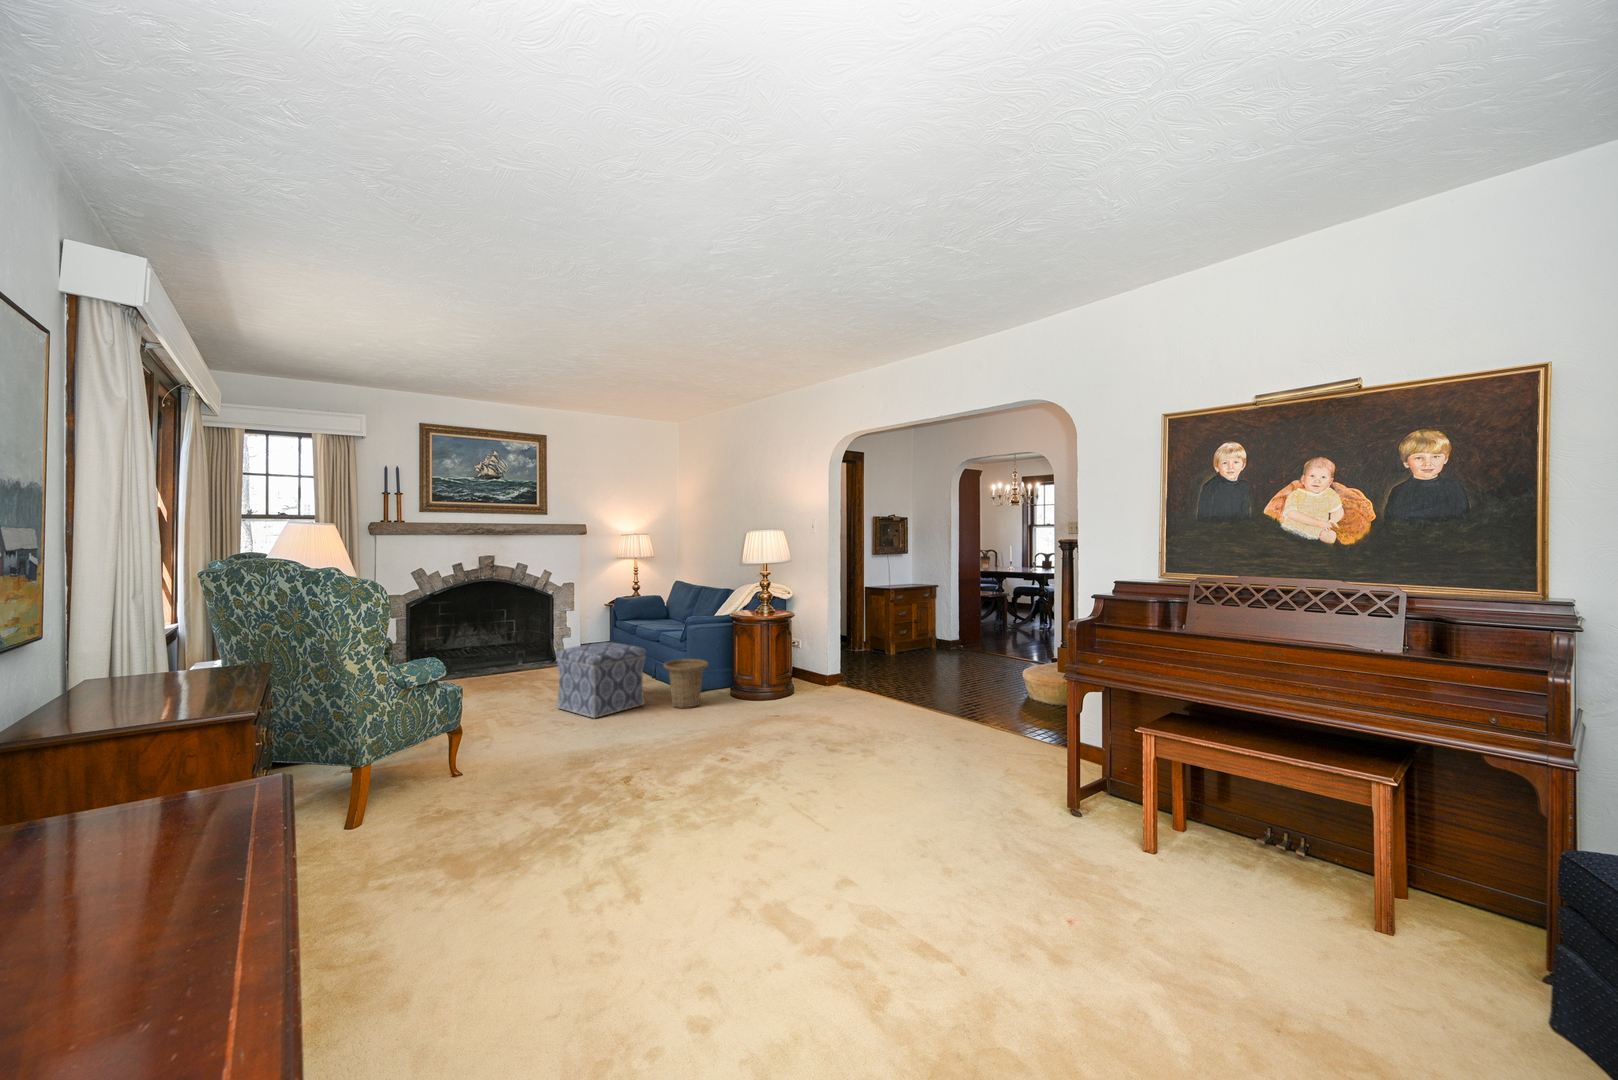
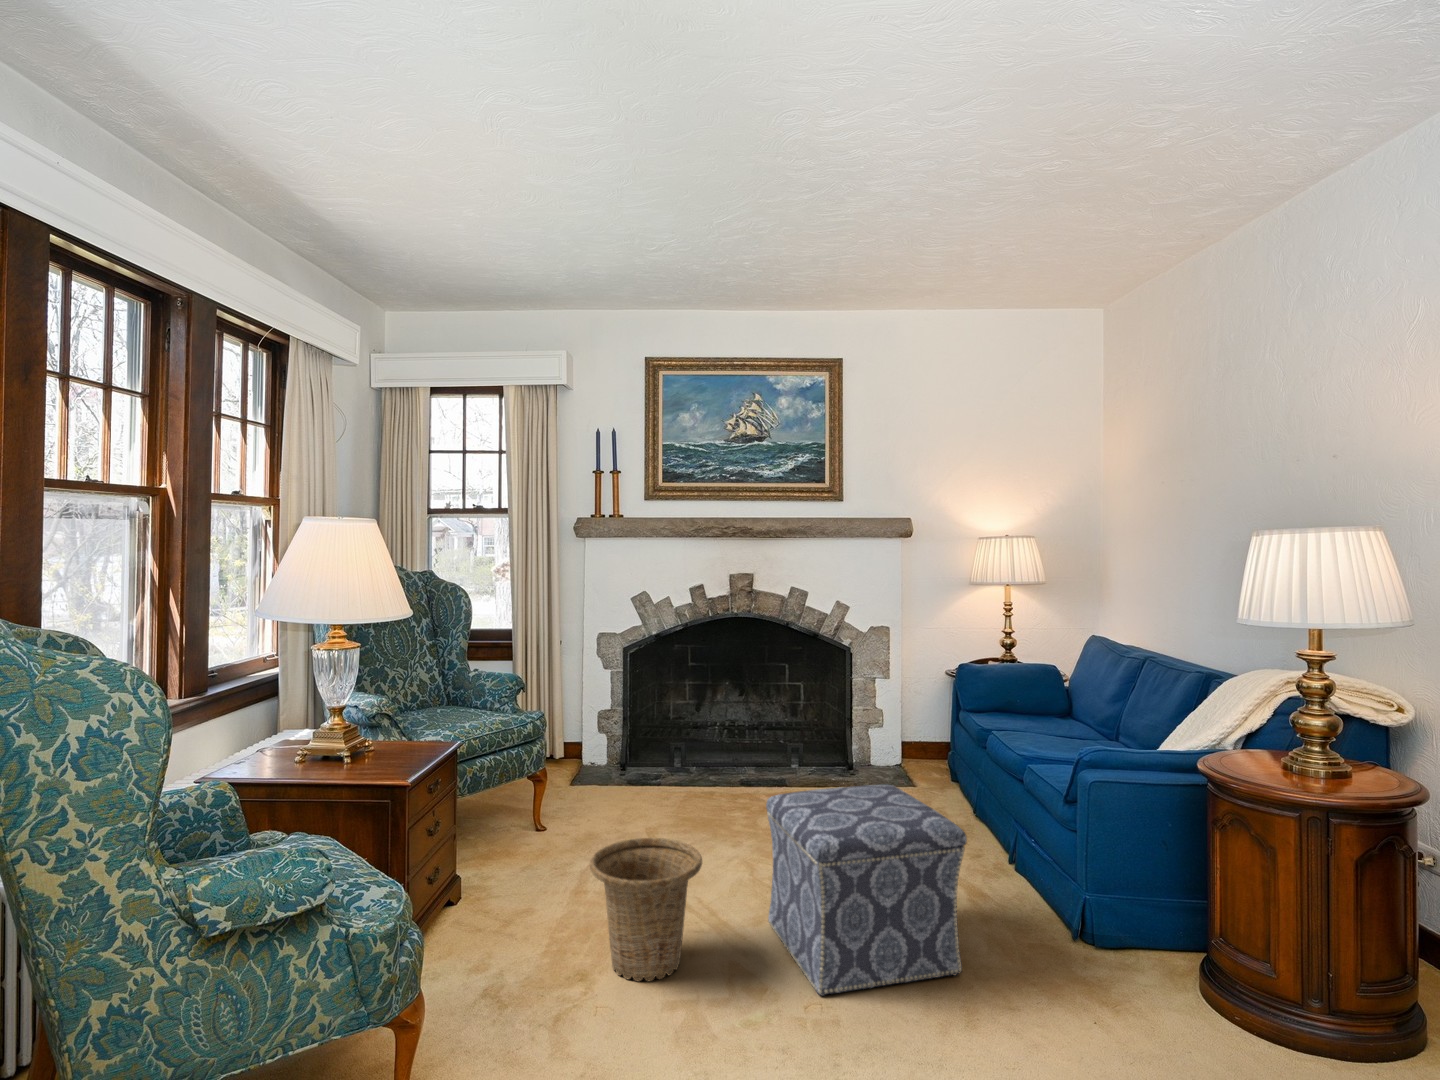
basket: present [664,659,708,708] -> present [590,838,702,981]

